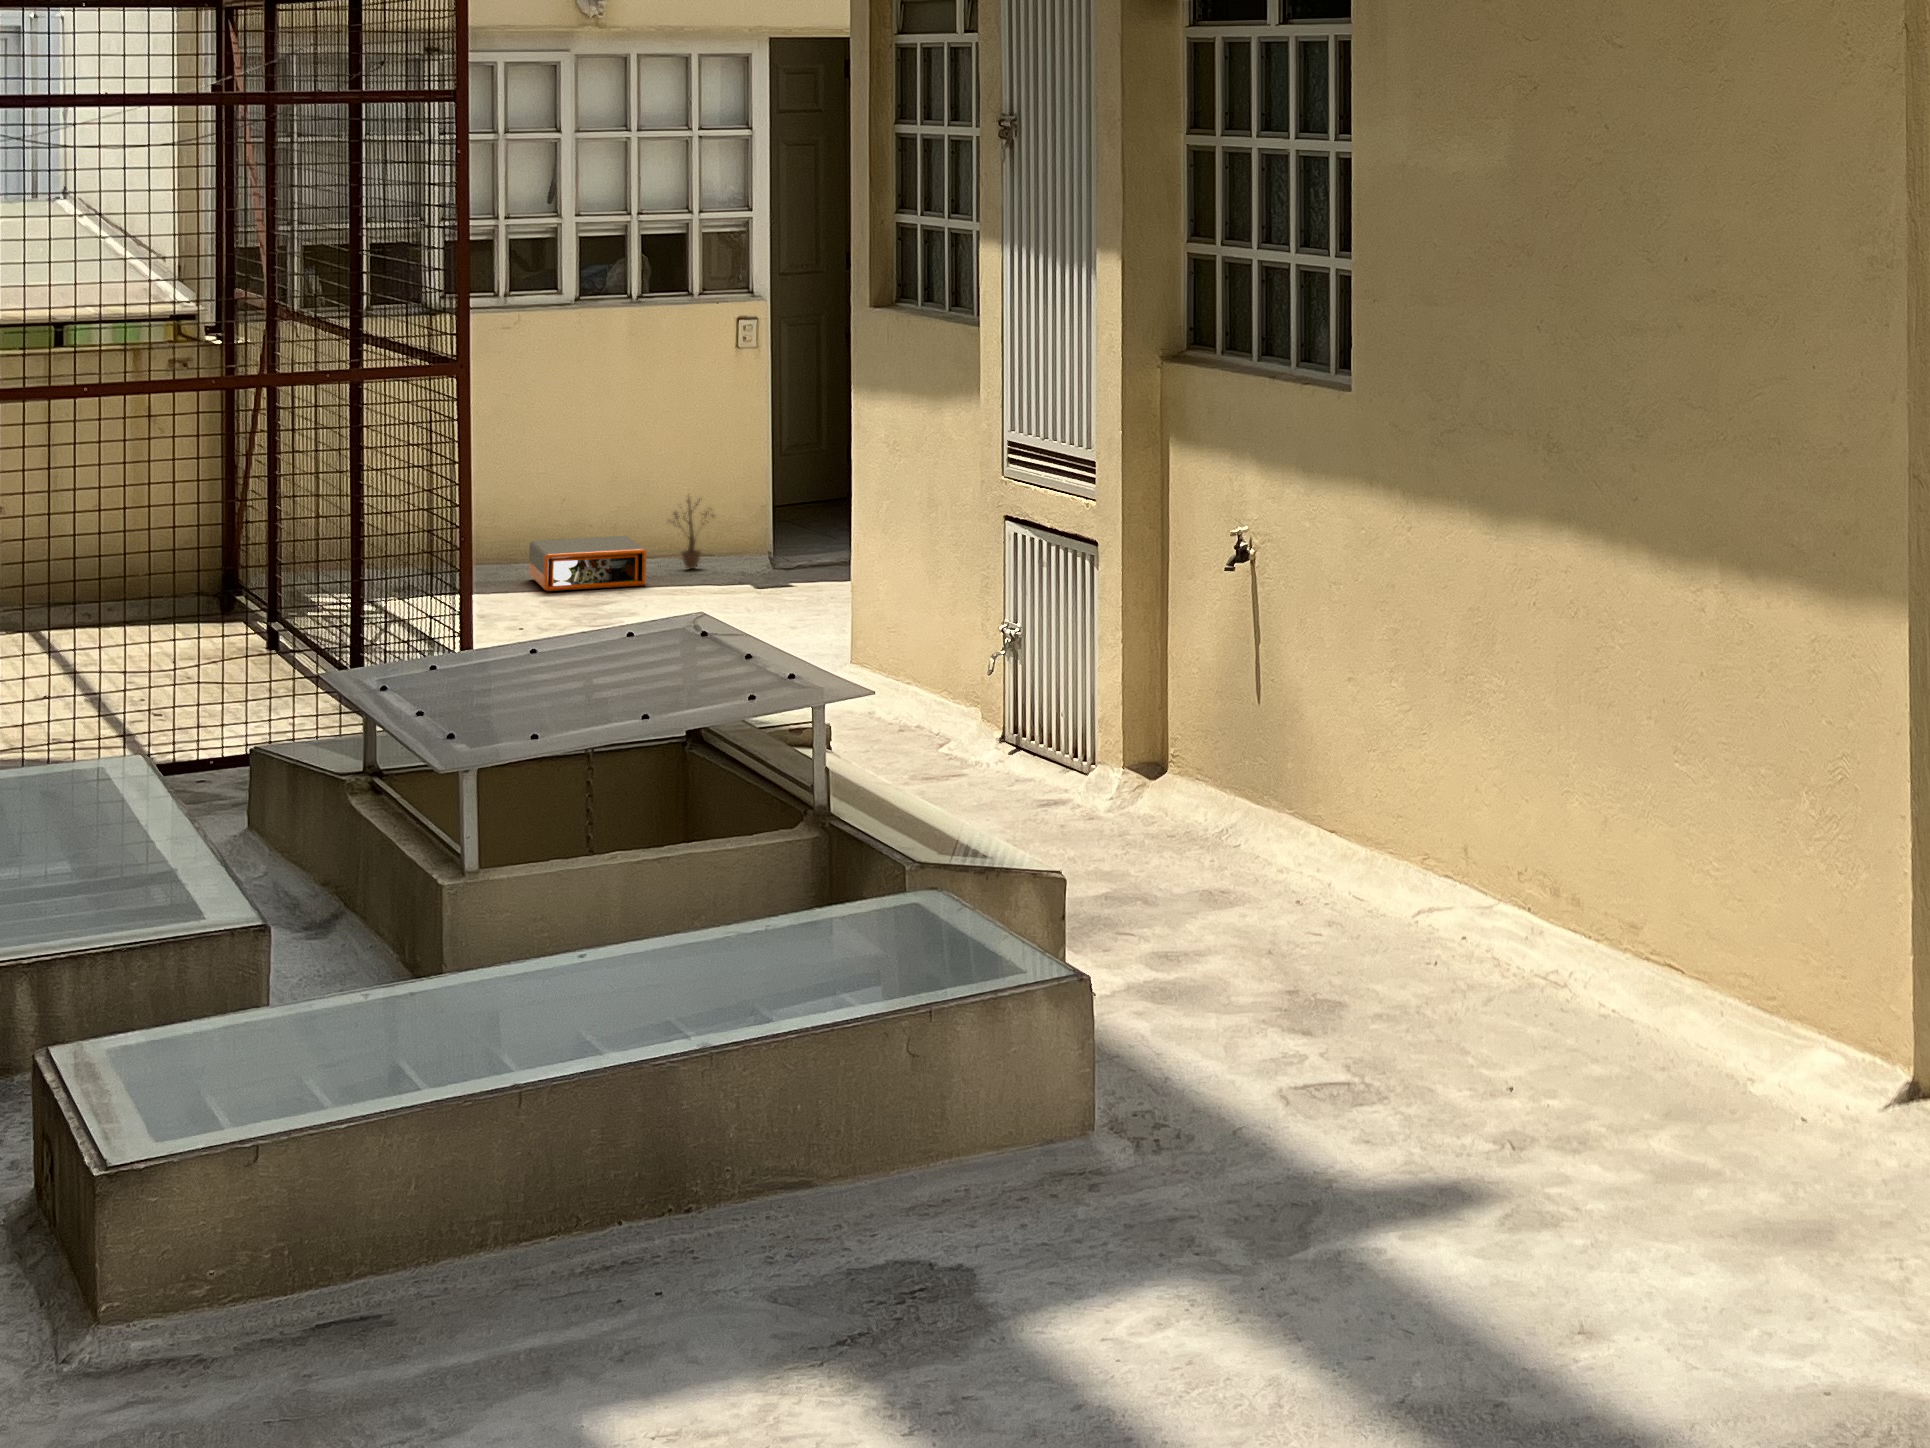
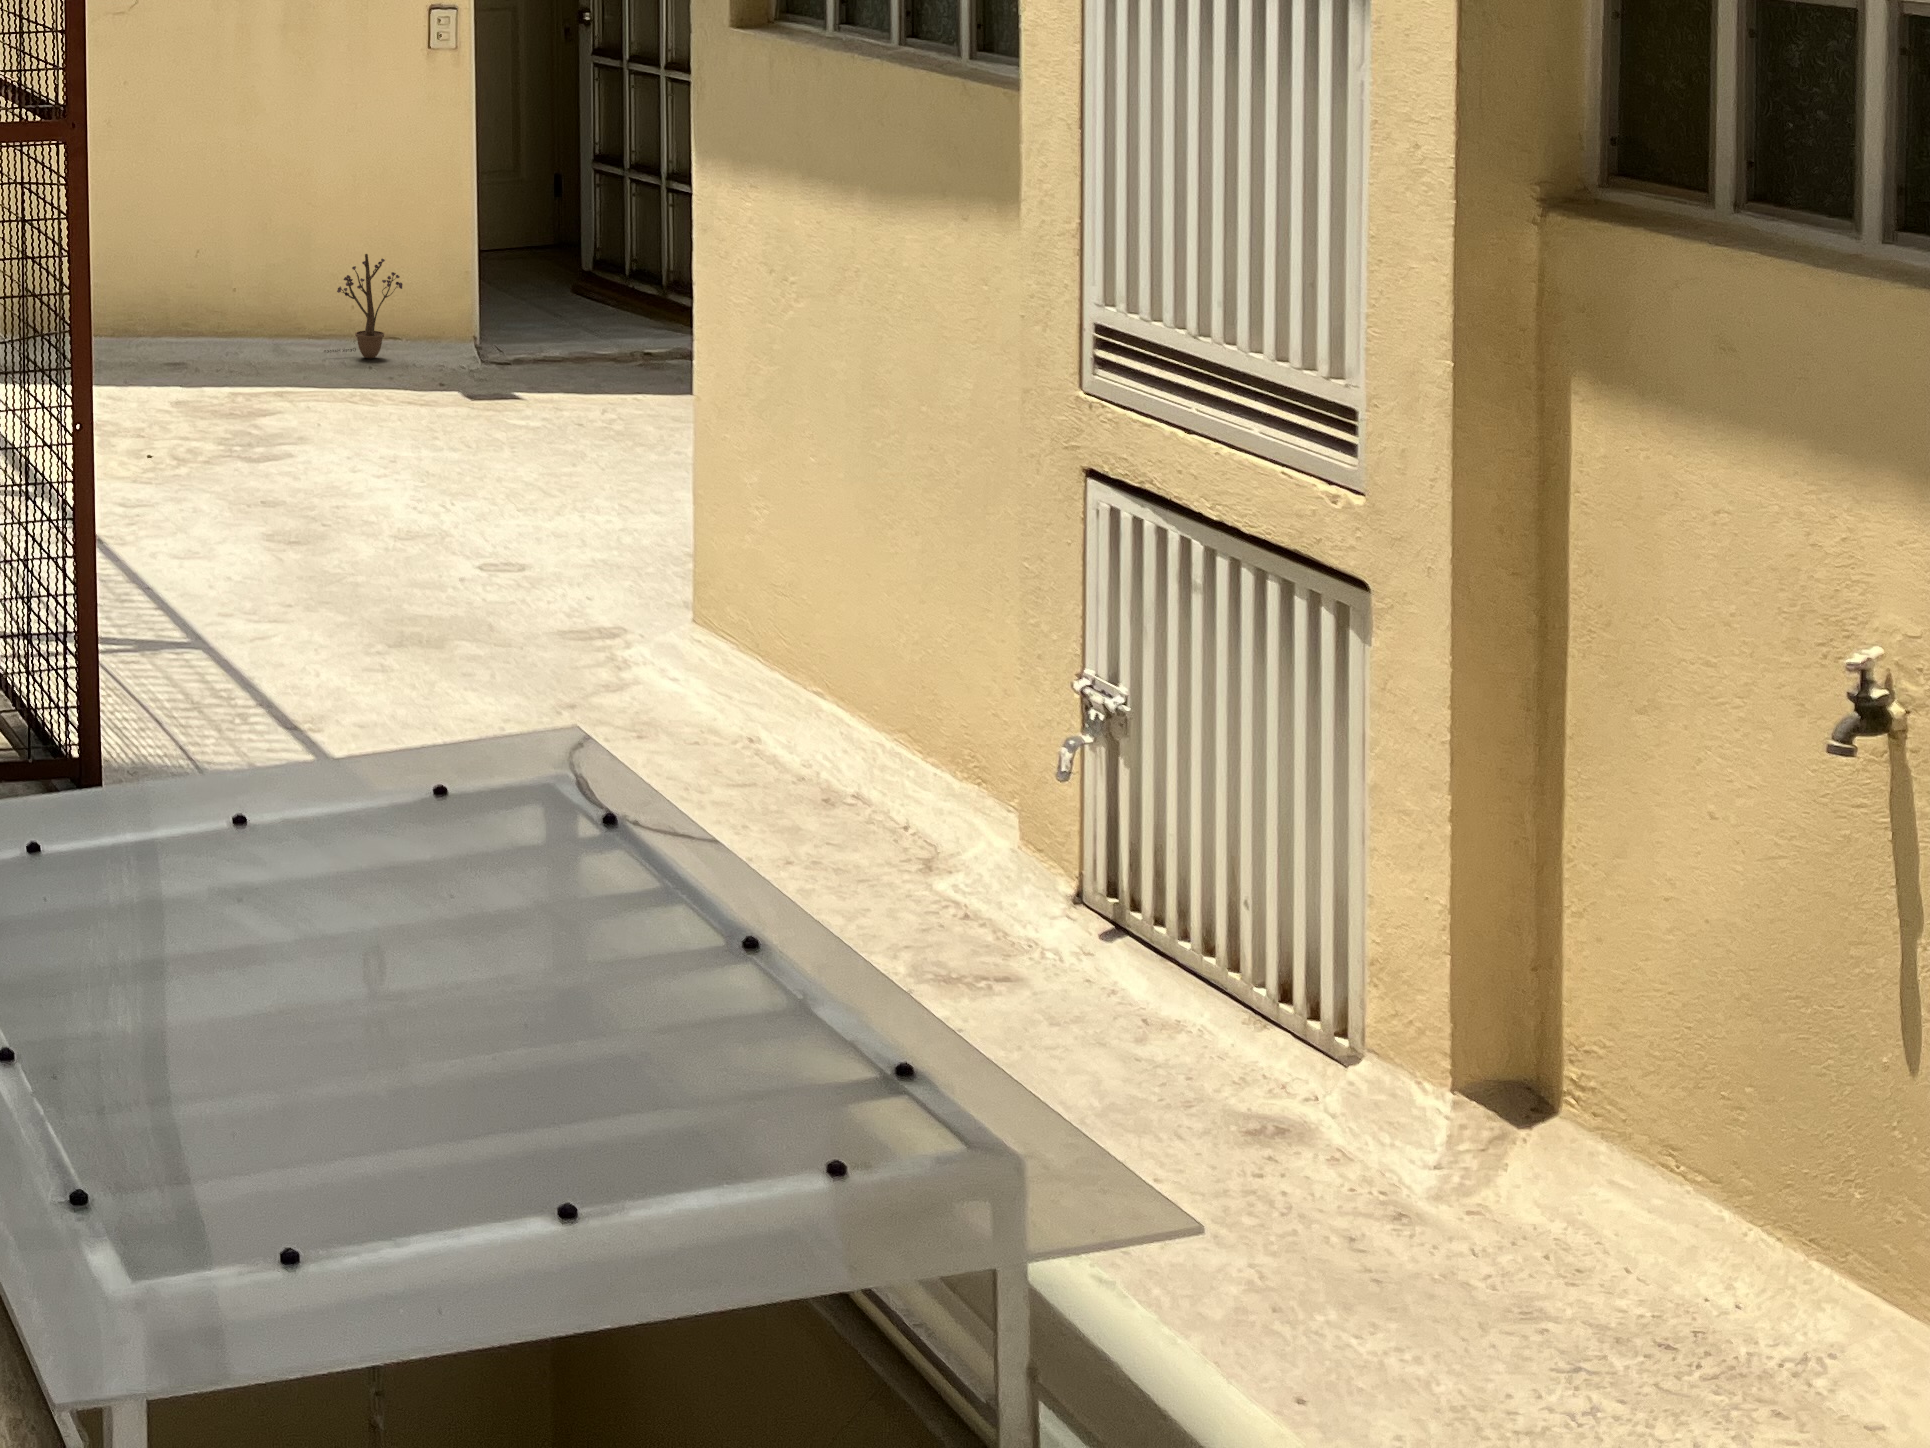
storage box: present [529,536,646,591] -> none [153,307,314,388]

